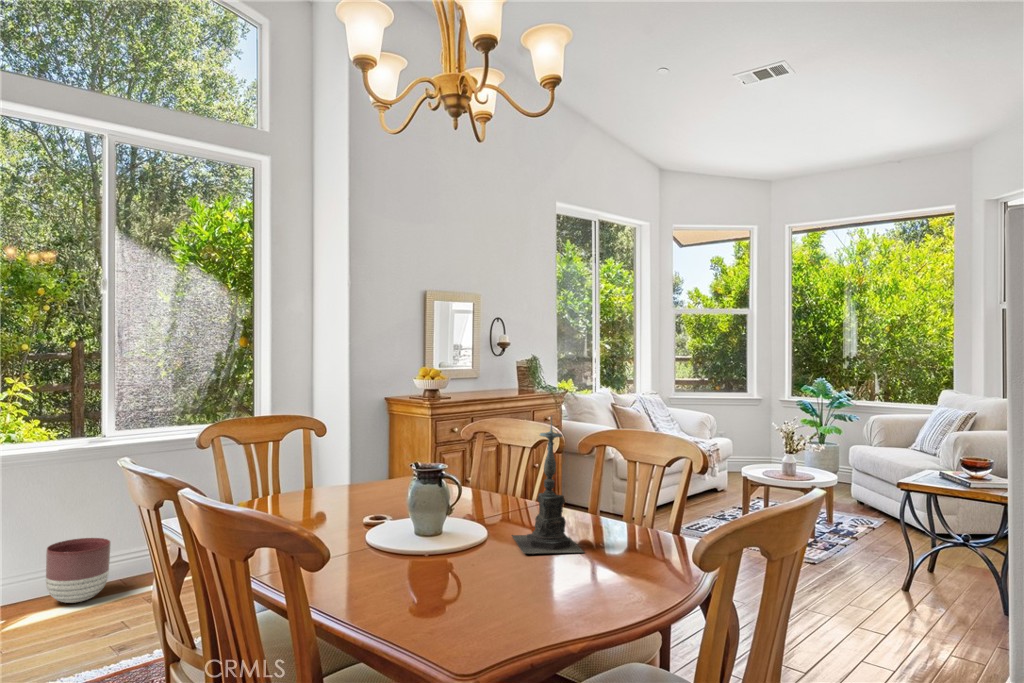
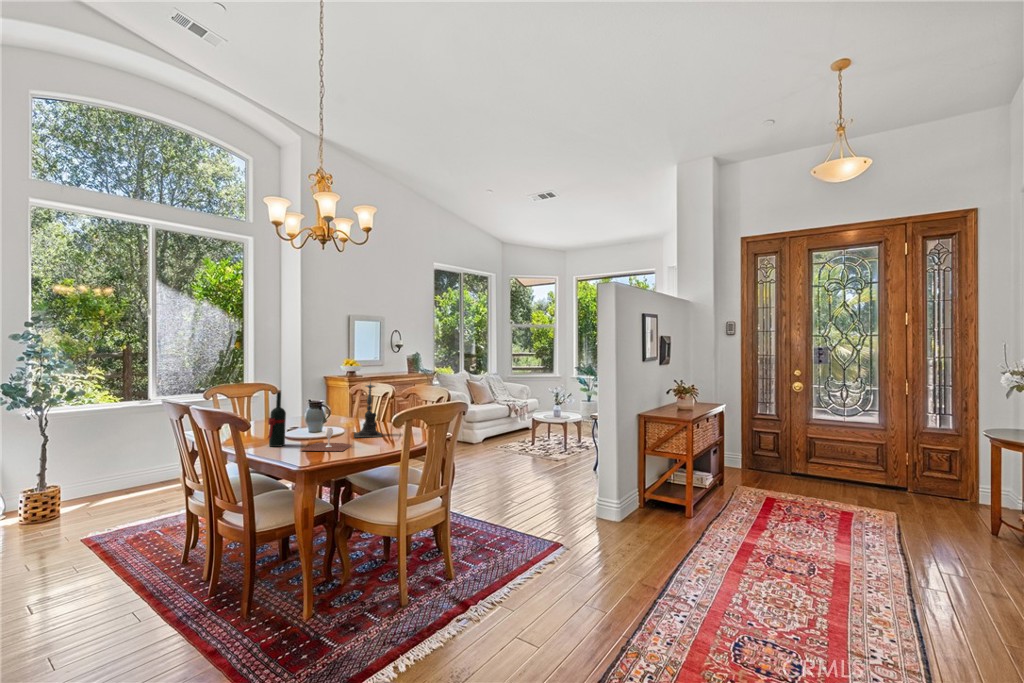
wine bottle: none [347,447,385,583] -> present [268,390,286,447]
planter: present [46,538,110,603] -> none [114,457,154,493]
wine glass: none [429,541,541,609] -> present [301,428,352,451]

